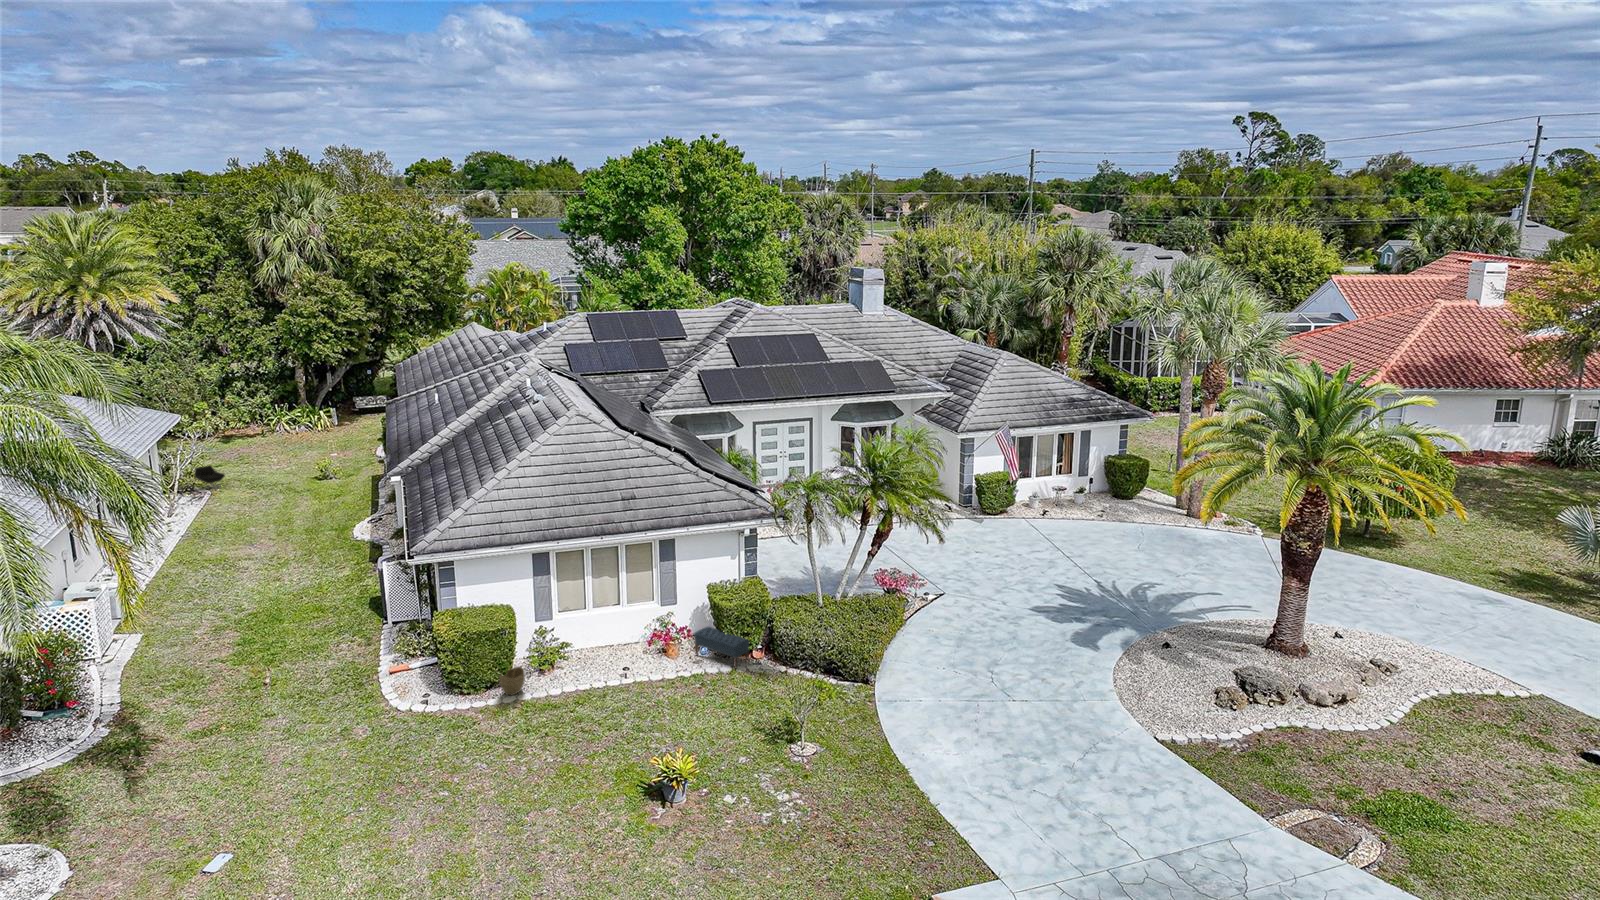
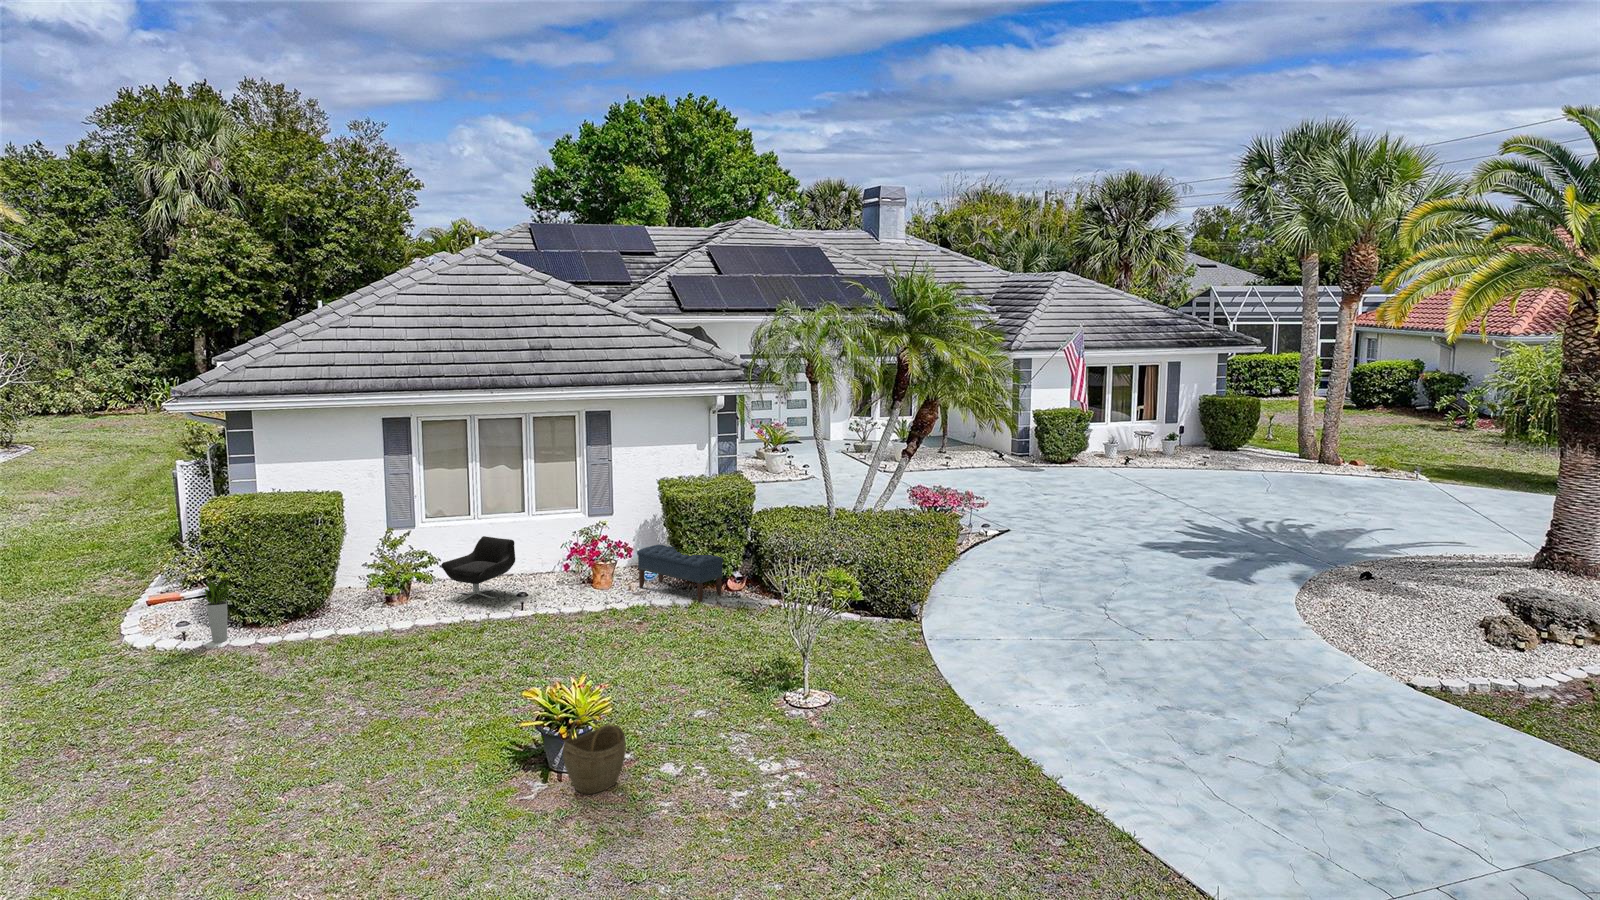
lounge chair: present [194,465,225,487] -> present [441,536,515,602]
woven basket: present [499,667,525,695] -> present [563,714,626,794]
planter: none [438,670,458,706] -> present [203,582,232,642]

